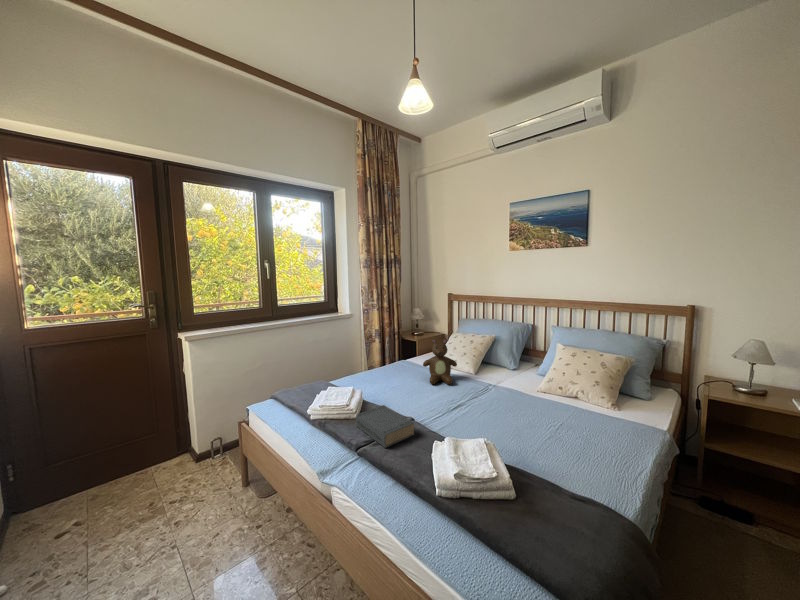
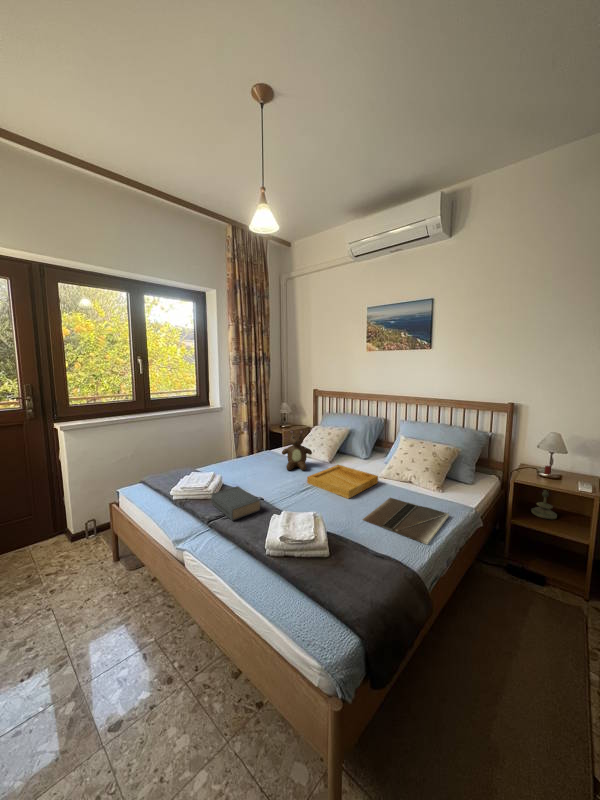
tray: none [458,378,540,420] -> present [307,465,378,498]
candle: none [726,379,762,445] -> present [531,466,557,519]
laptop: none [537,419,642,482] -> present [362,498,449,544]

